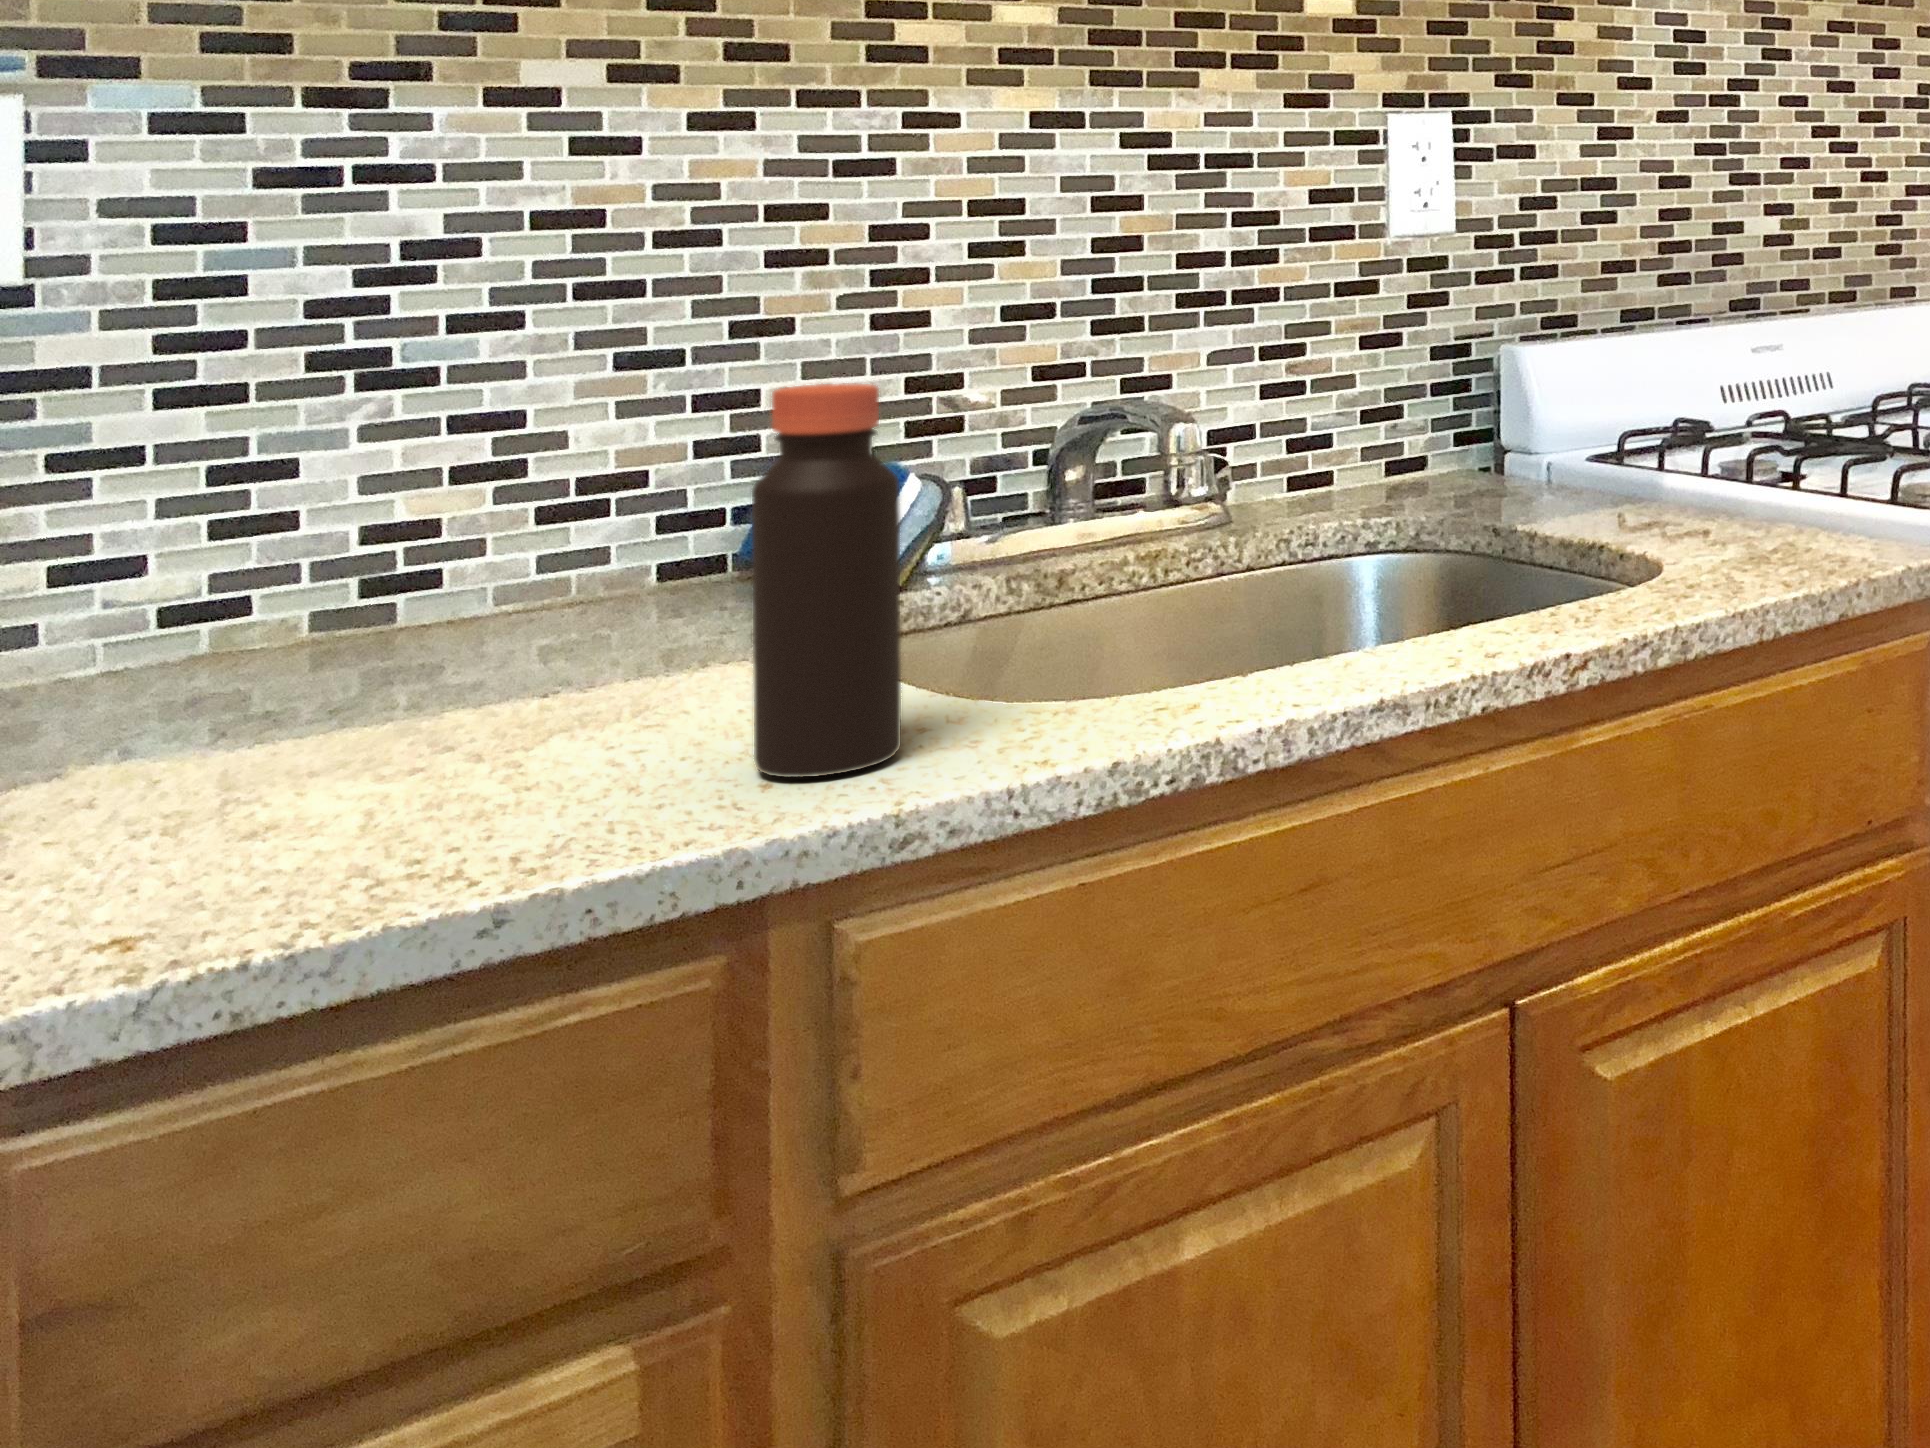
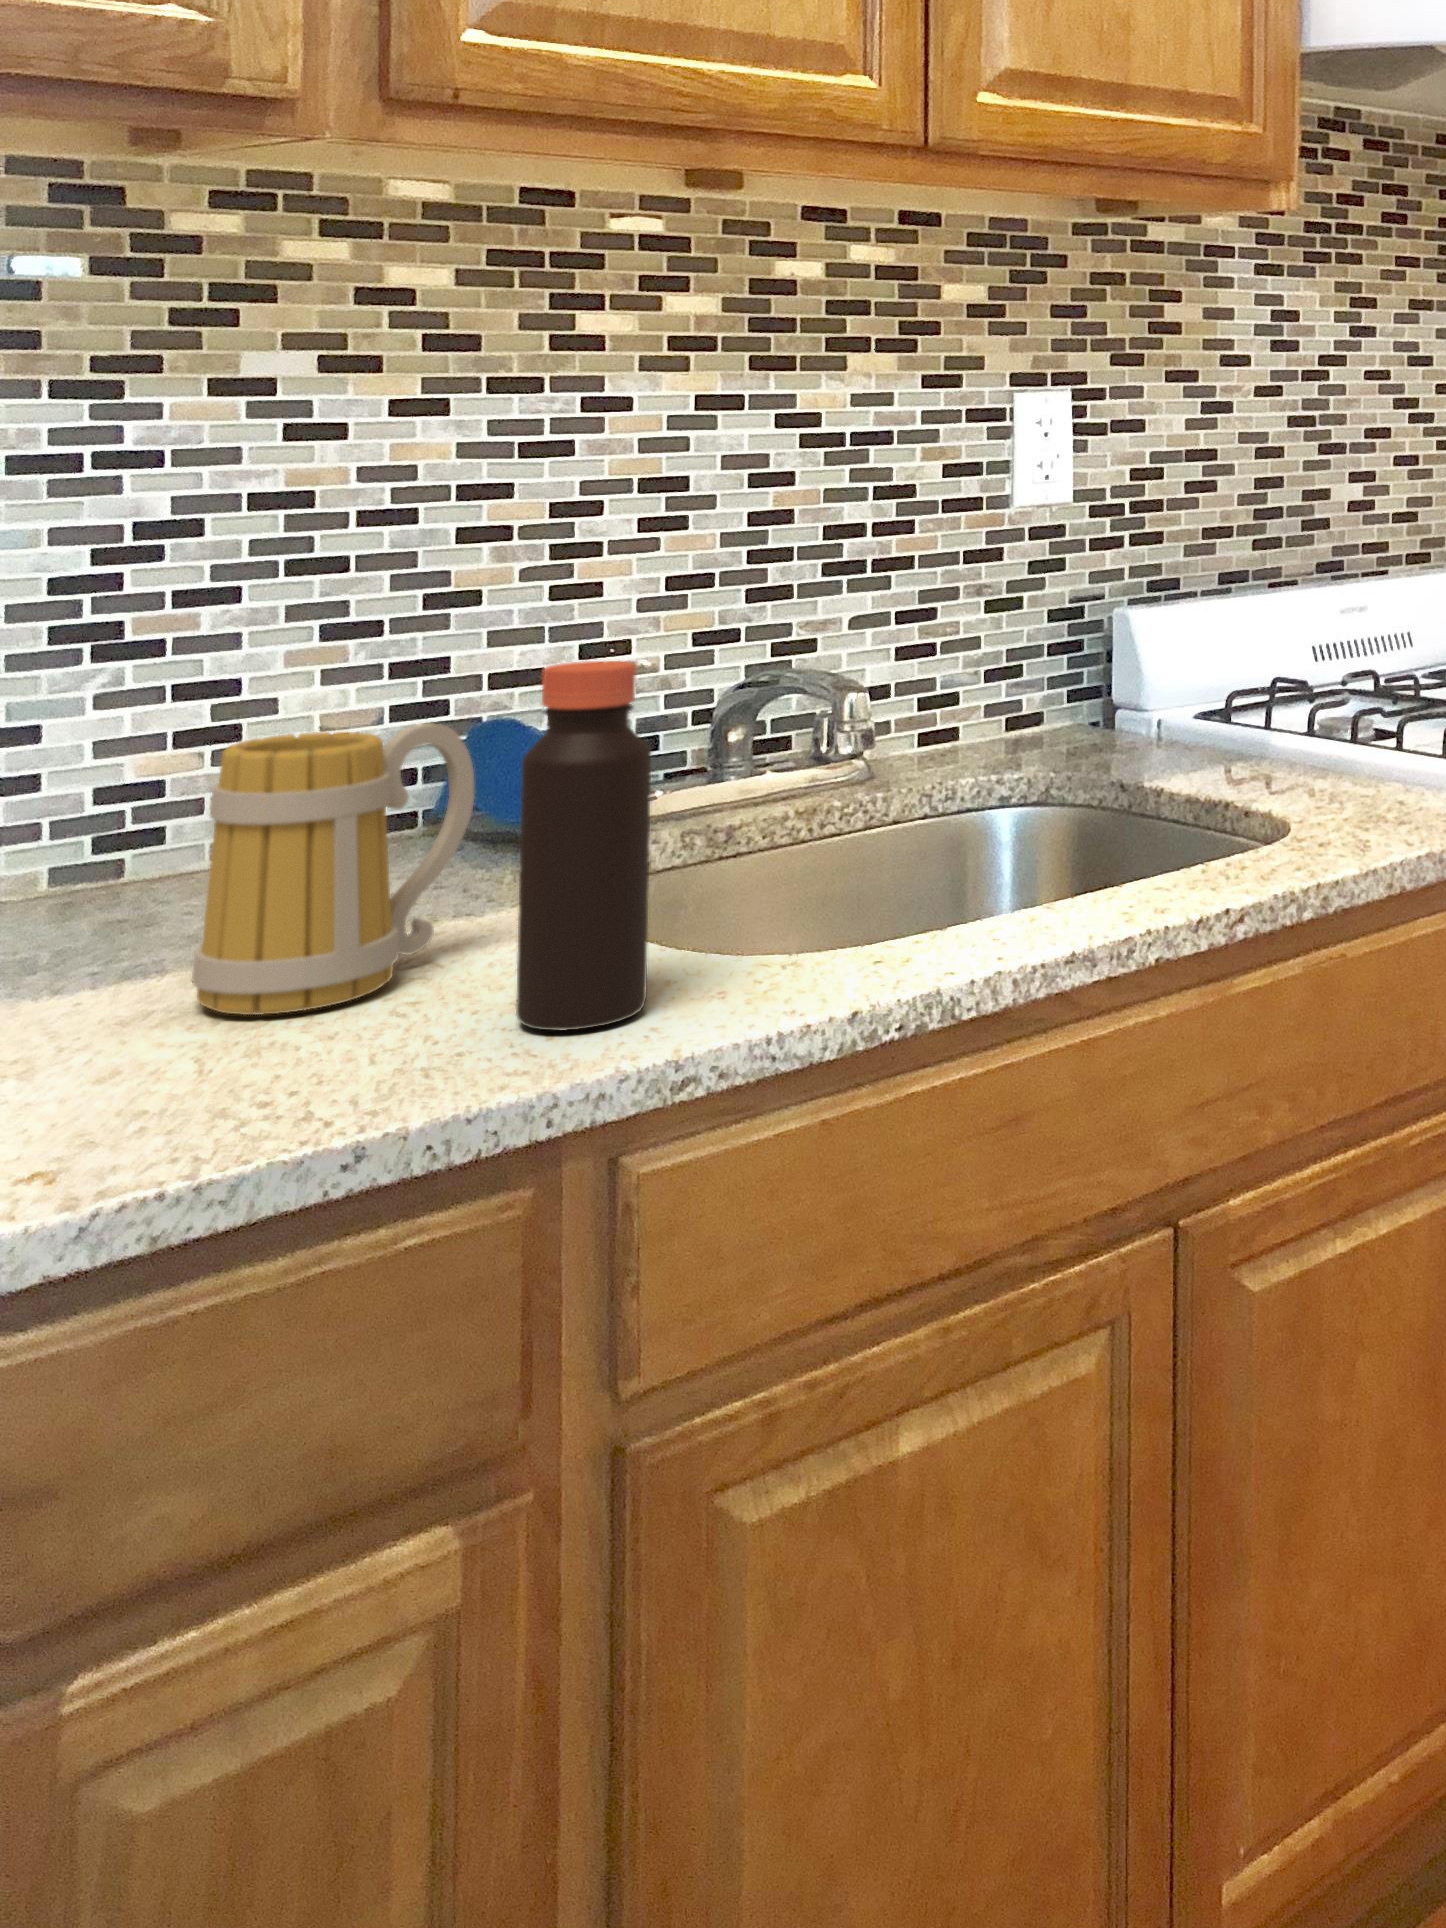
mug: none [412,452,735,760] -> present [192,723,475,1015]

